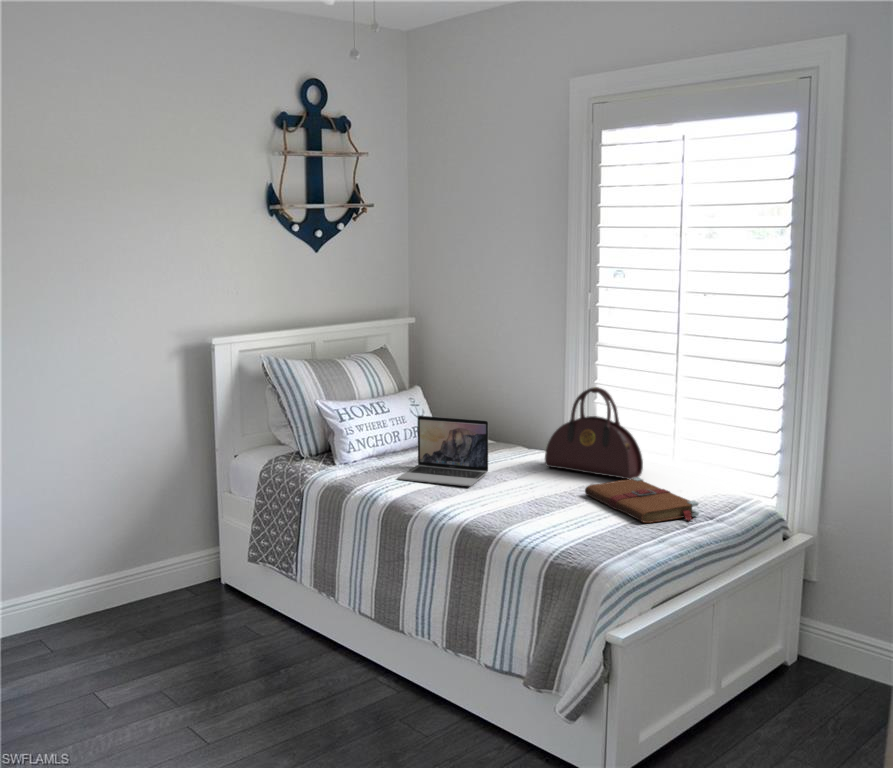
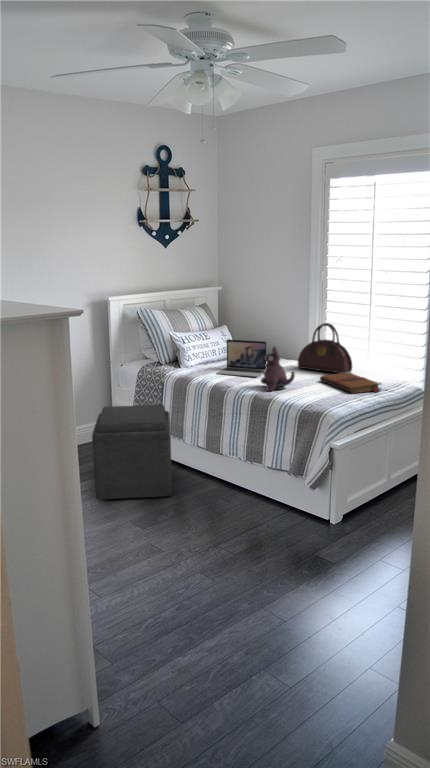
plush toy: none [475,434,538,520] -> present [261,347,295,392]
ottoman: none [155,539,313,727] -> present [92,405,172,499]

